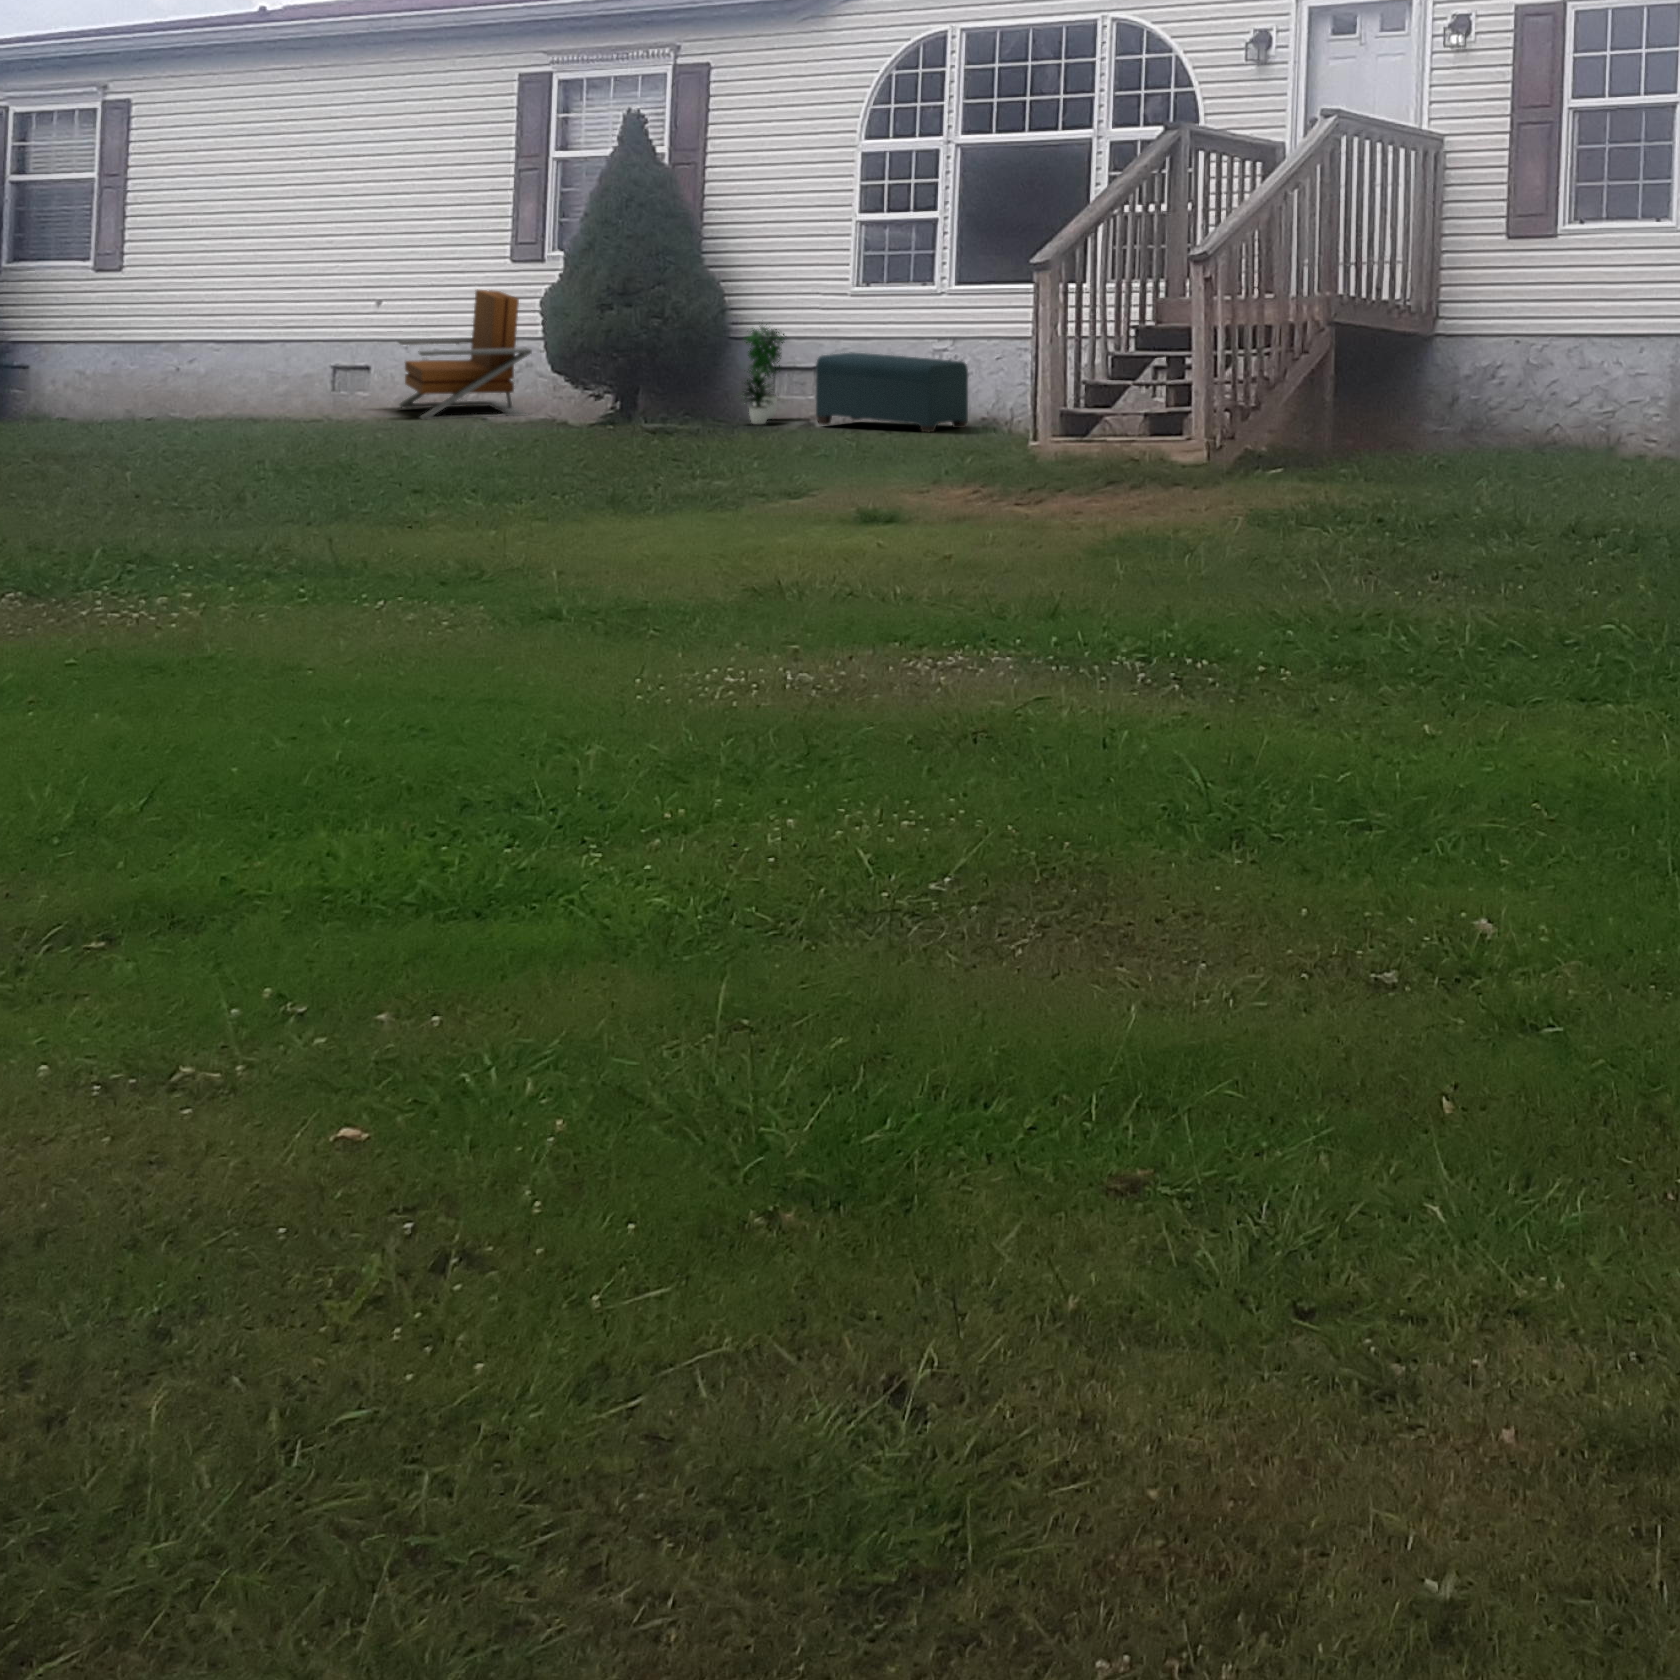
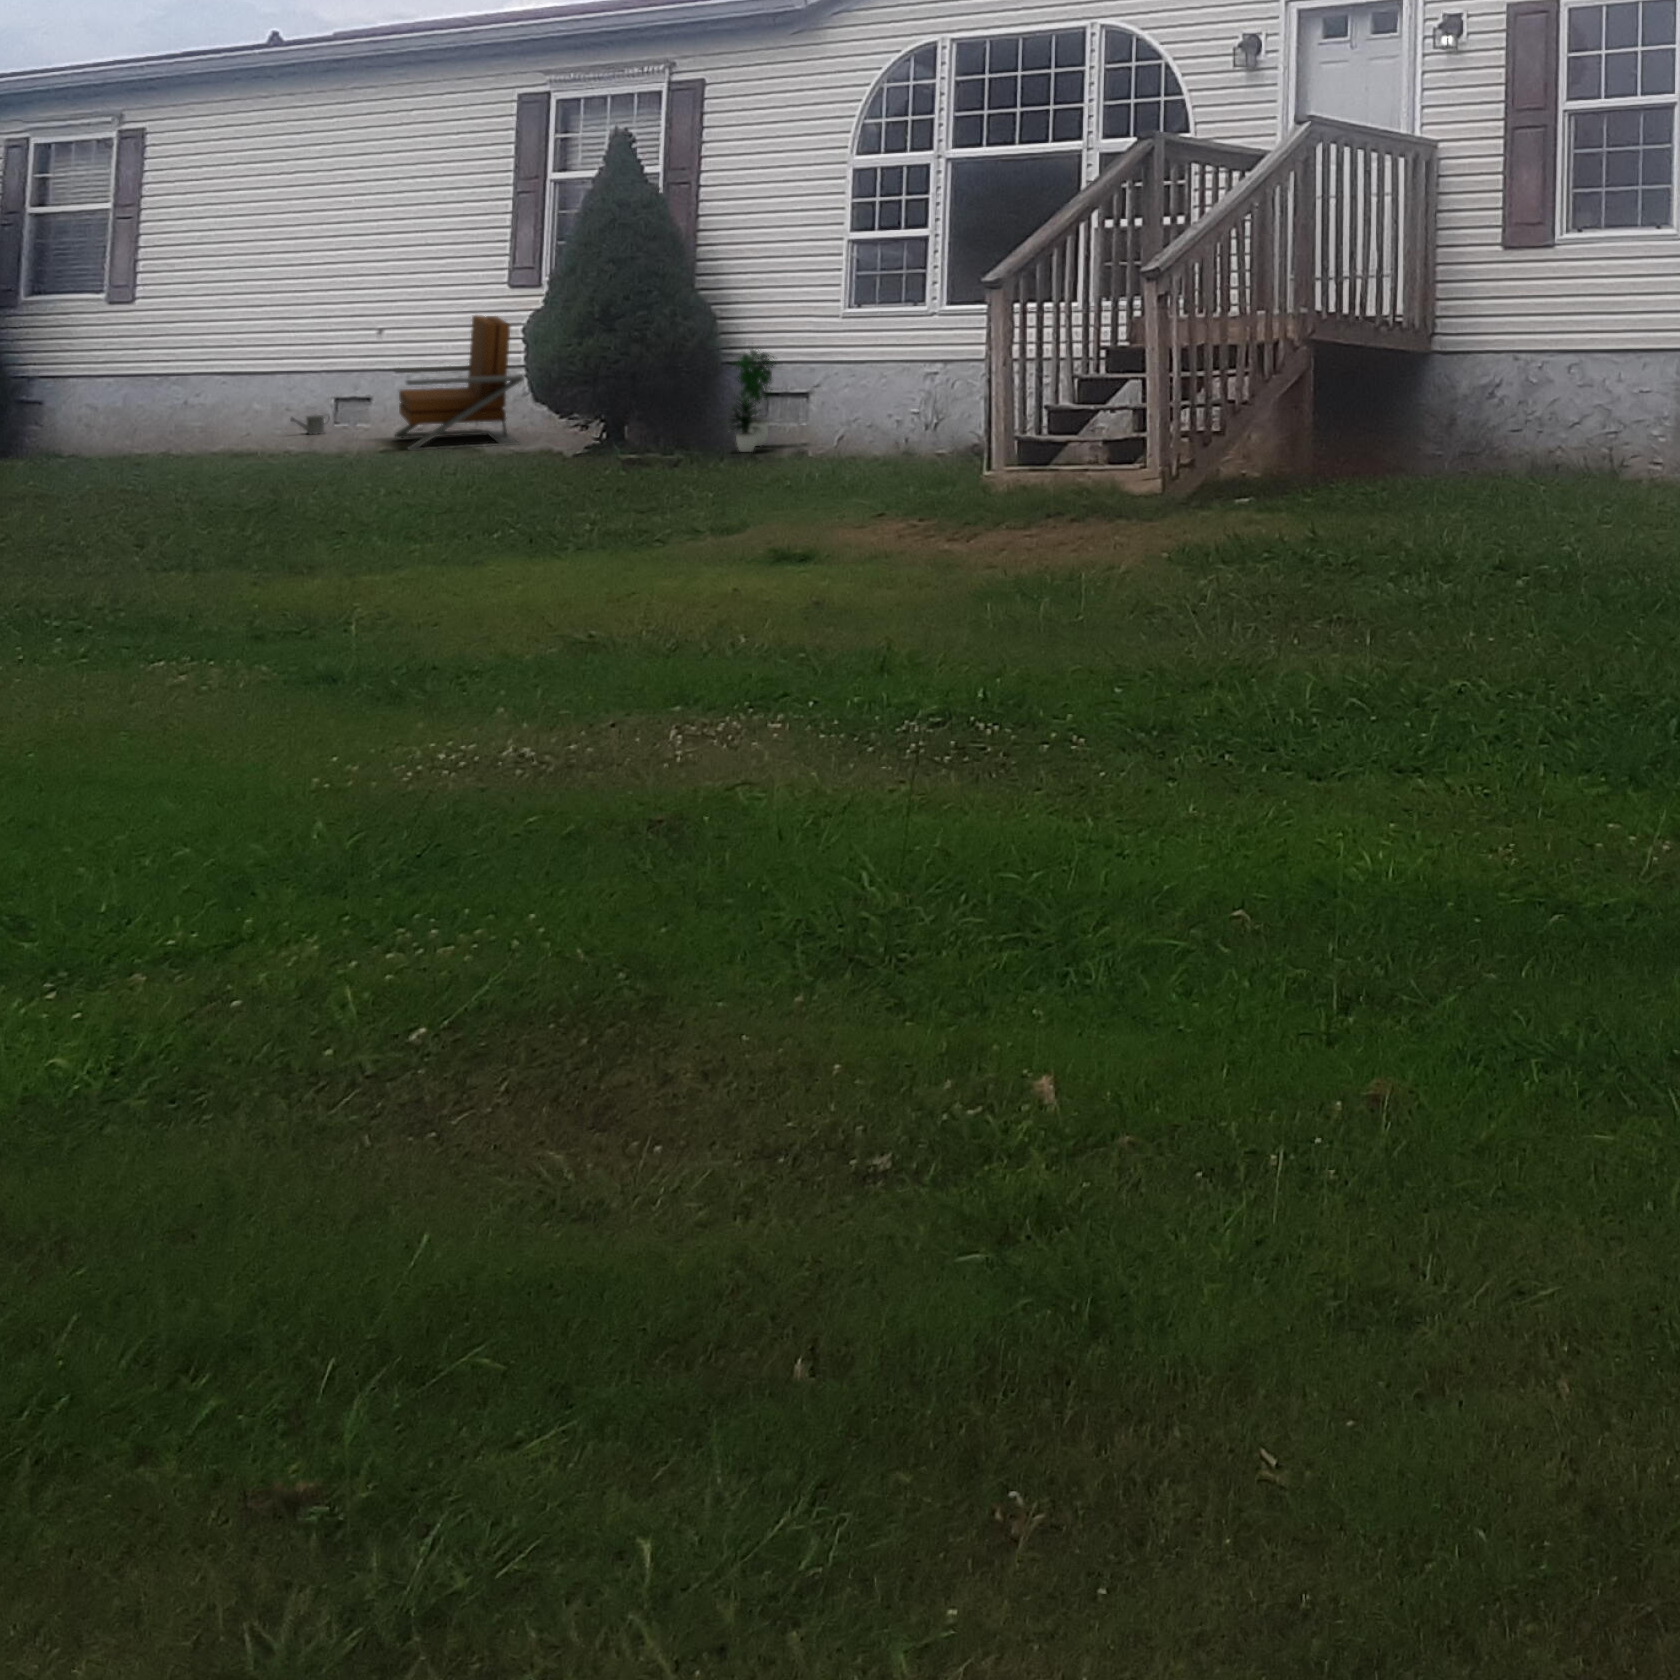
bench: present [816,352,968,432] -> none [801,376,958,462]
watering can: none [290,385,327,404] -> present [290,415,326,435]

